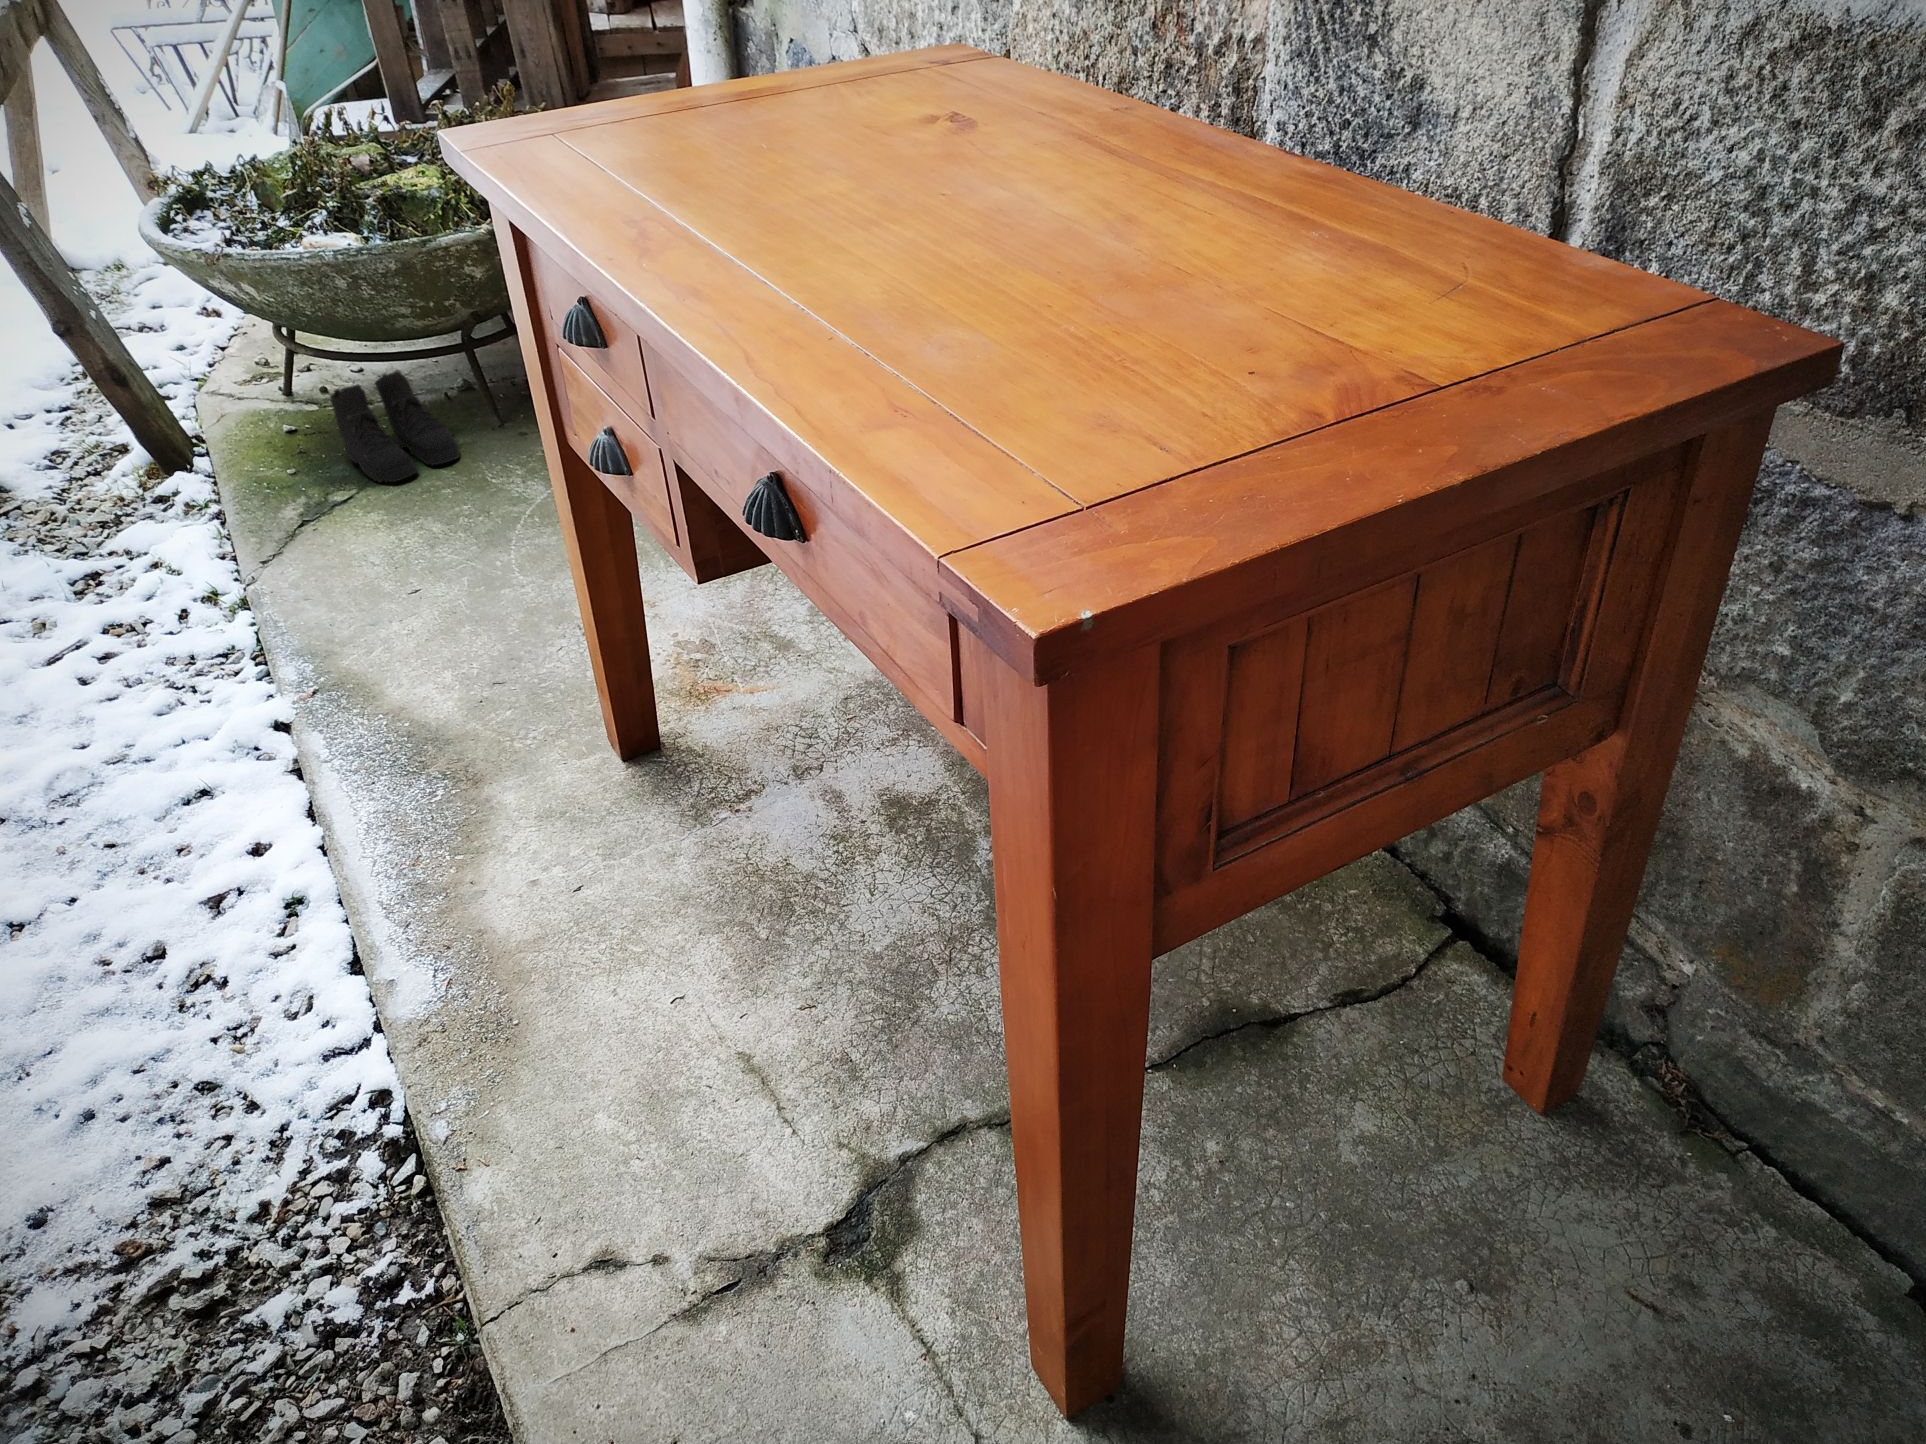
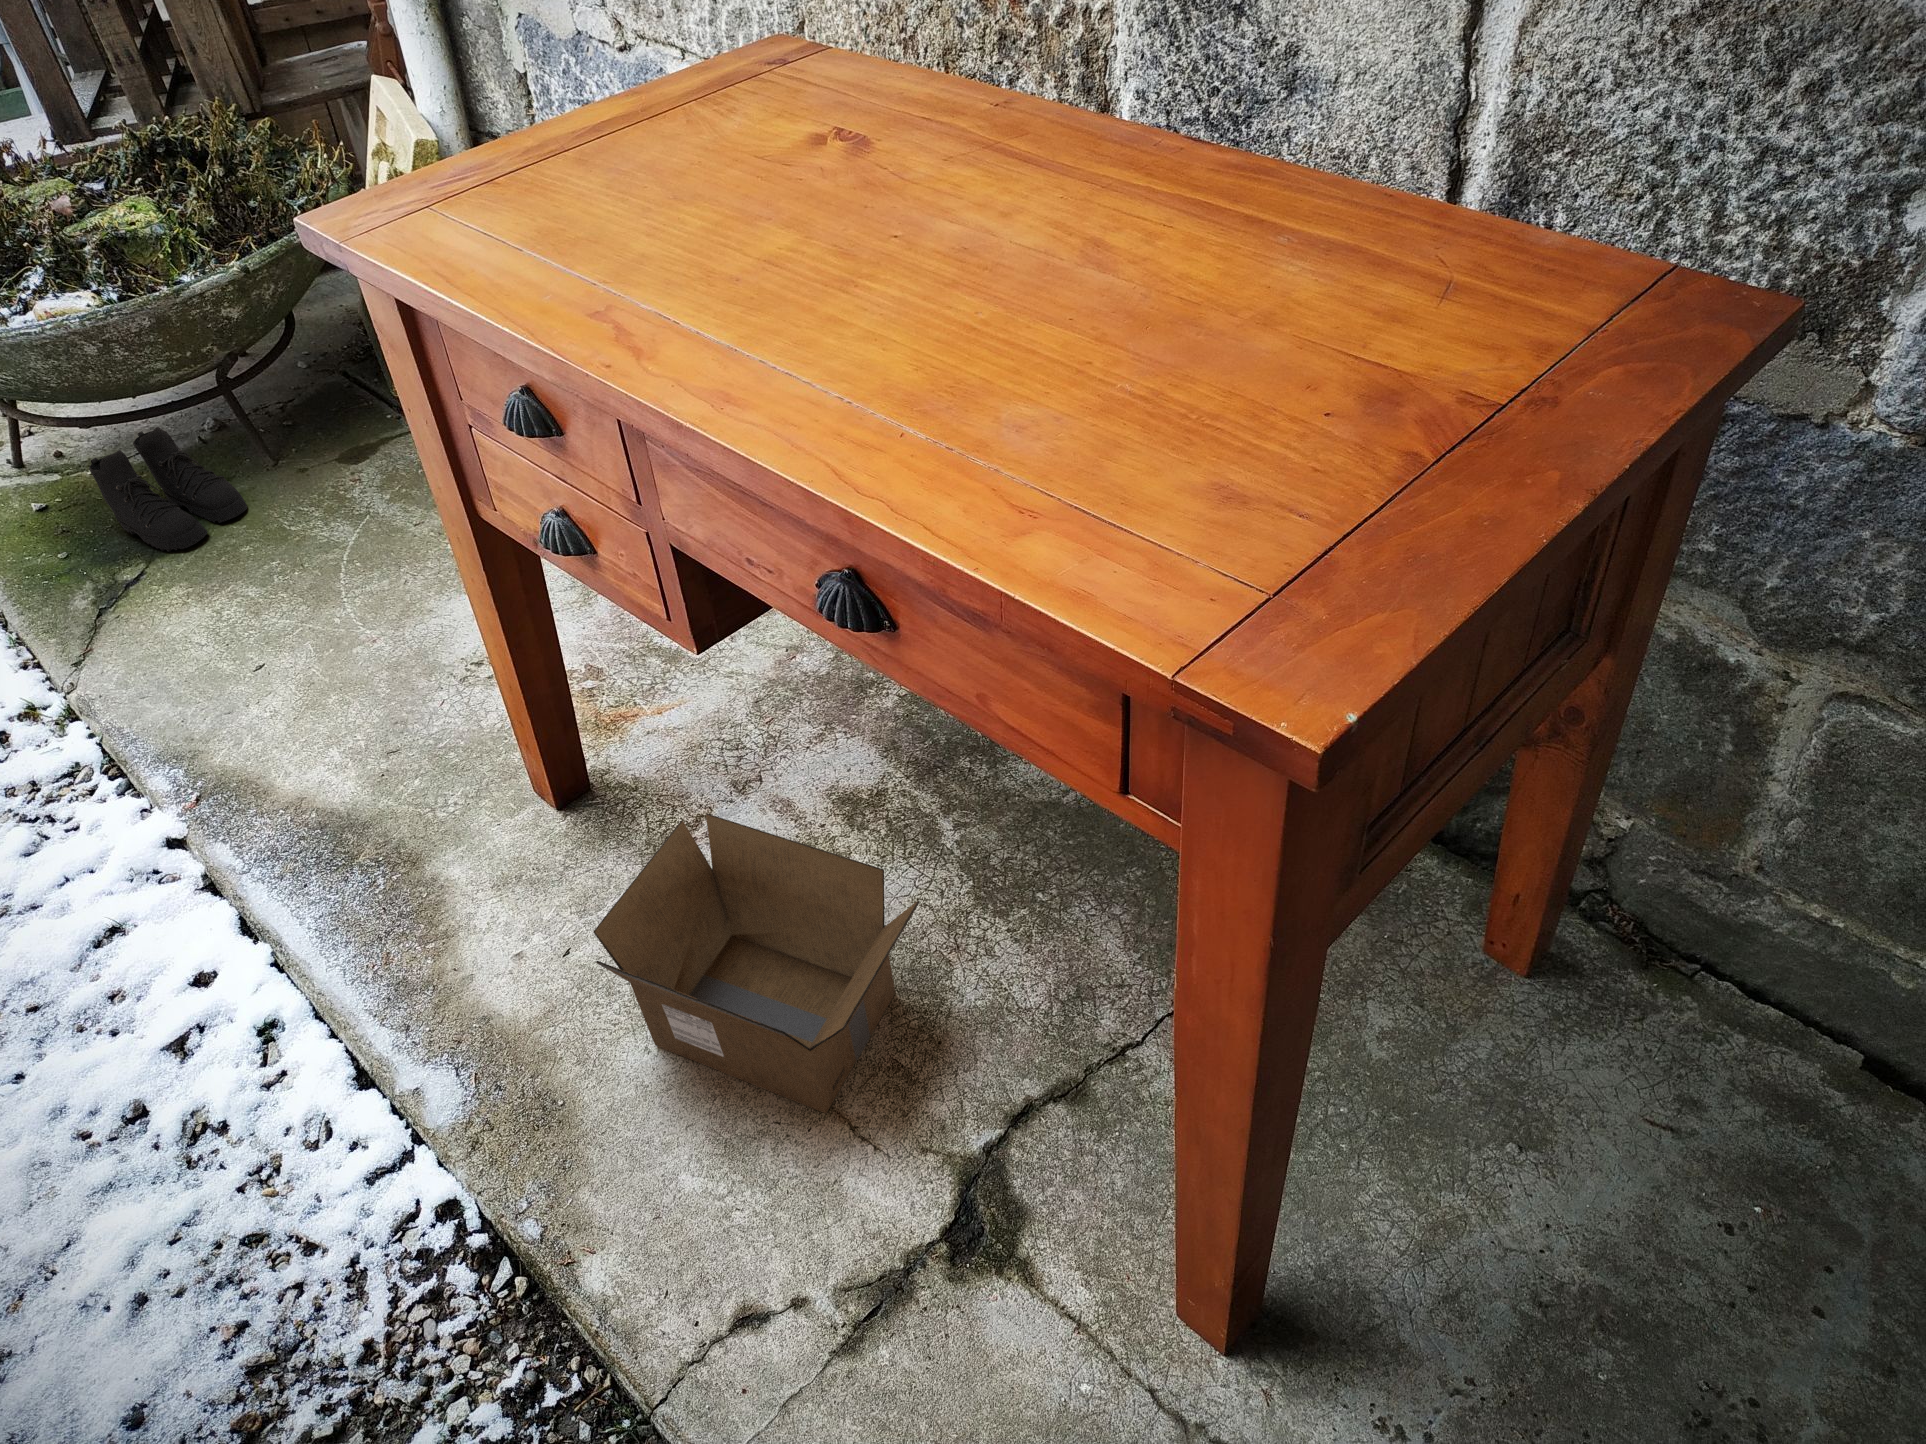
cardboard box: none [568,769,897,1092] -> present [593,814,919,1114]

